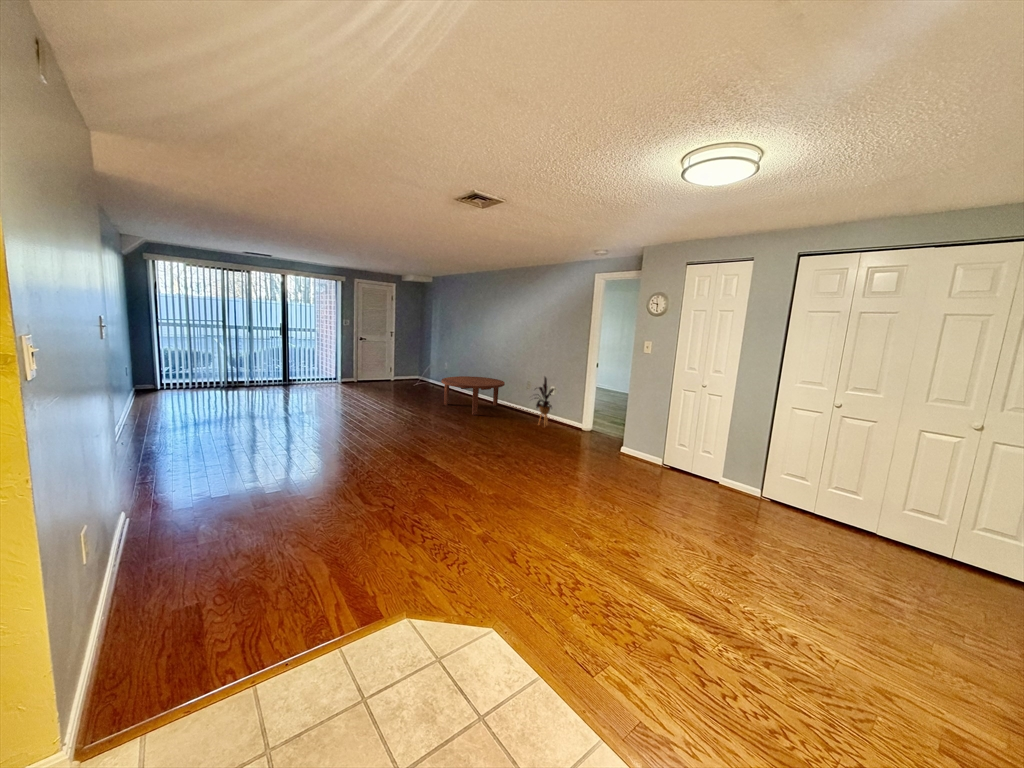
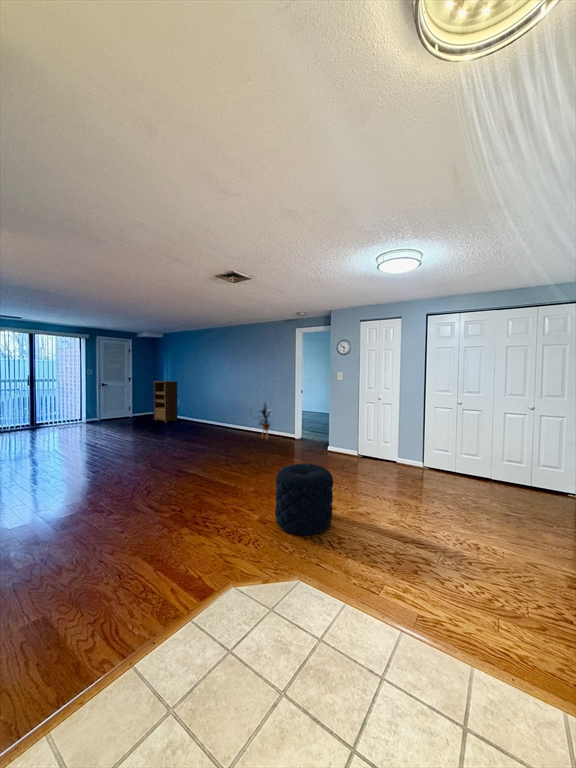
bookshelf: none [416,337,445,391] -> present [154,381,178,423]
coffee table: present [442,376,505,415] -> none [182,408,231,437]
pouf: none [501,470,584,571] -> present [275,463,333,535]

